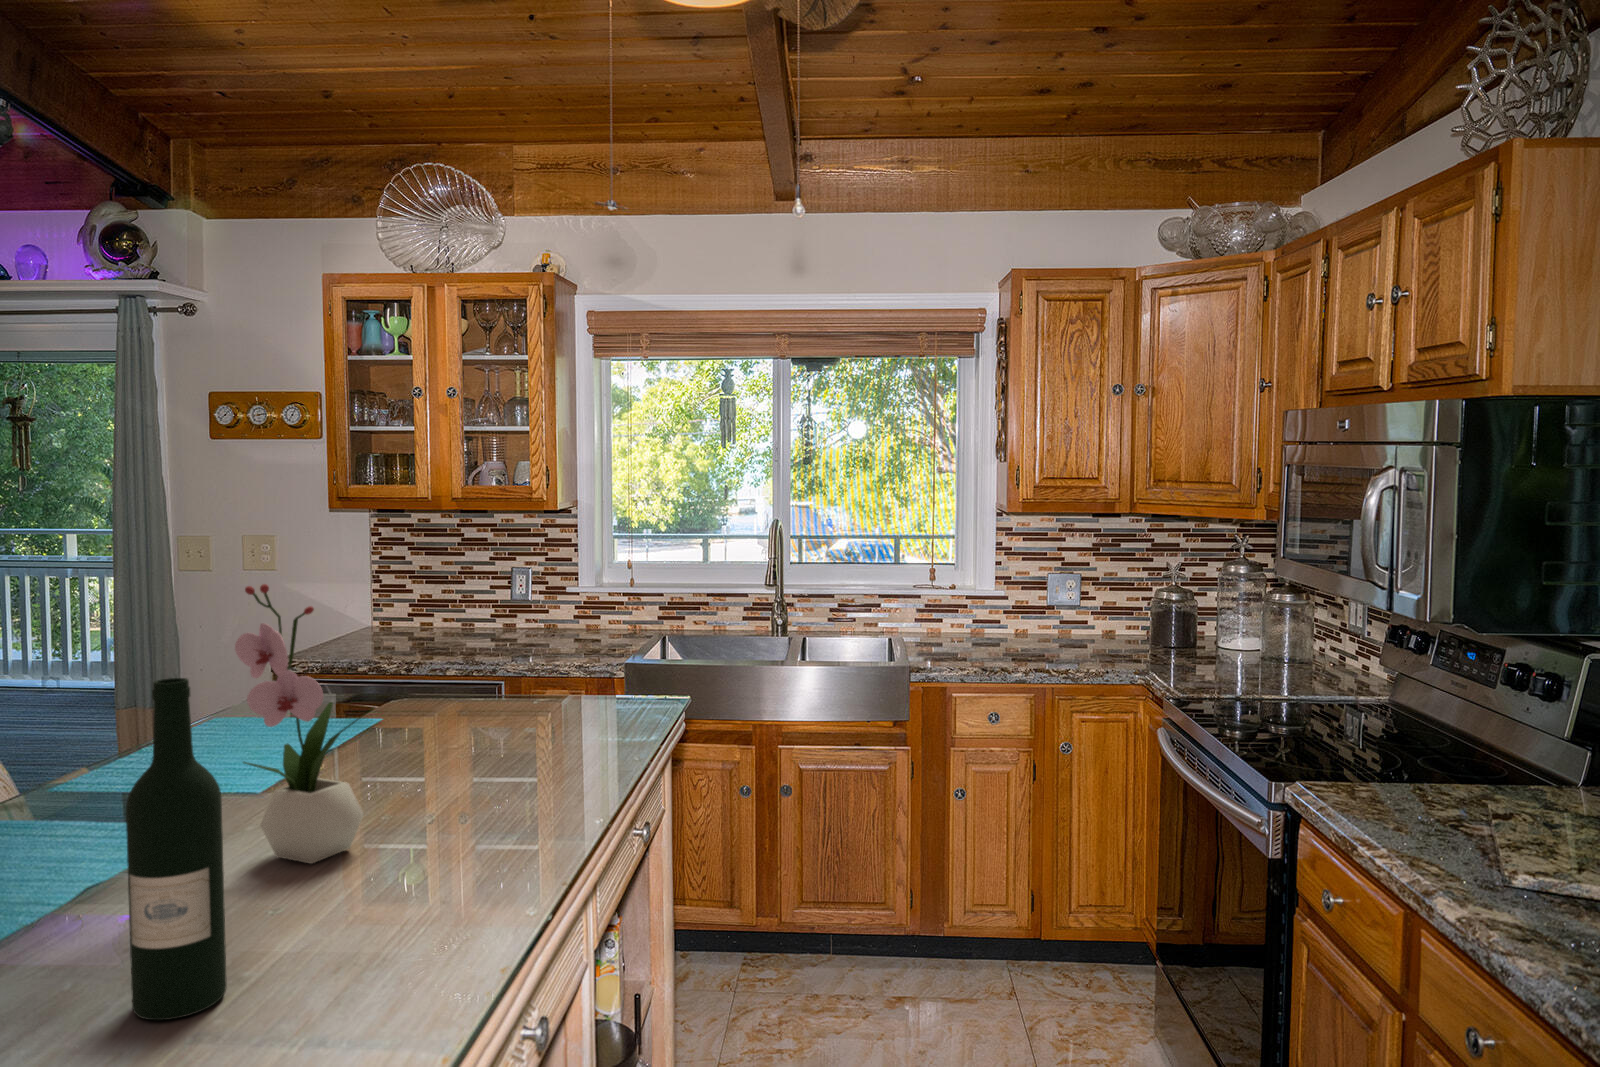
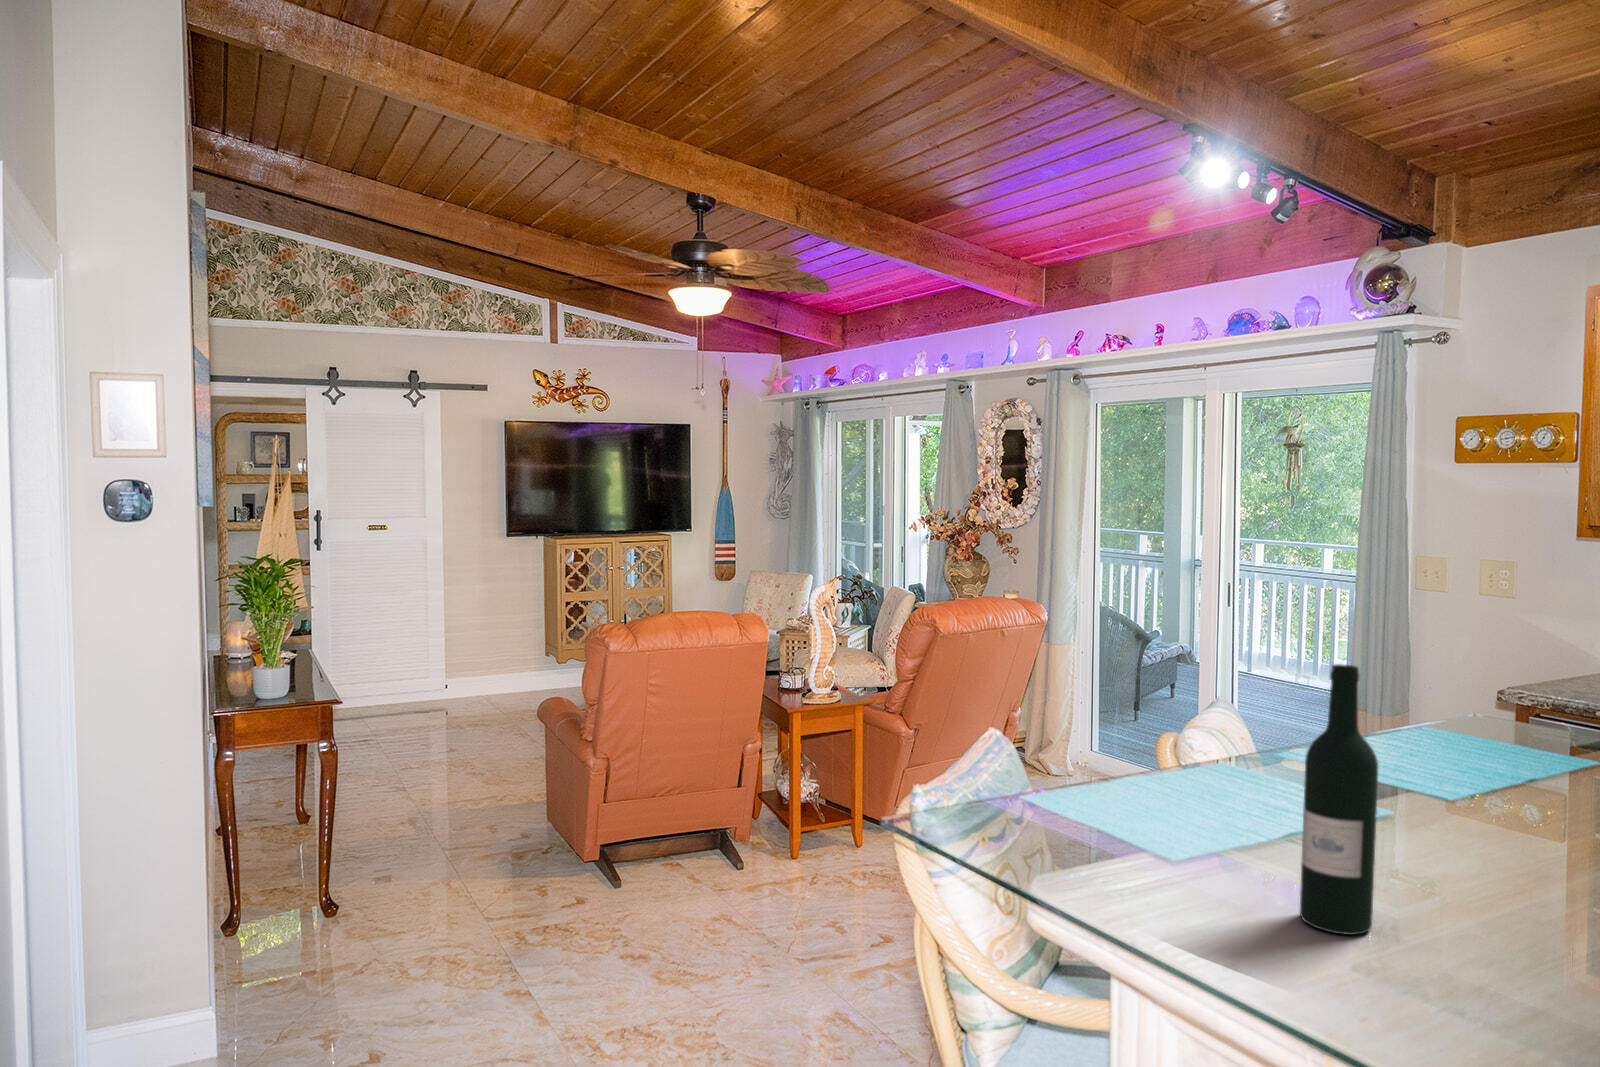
flower arrangement: present [235,584,371,863] -> none [1416,601,1552,865]

